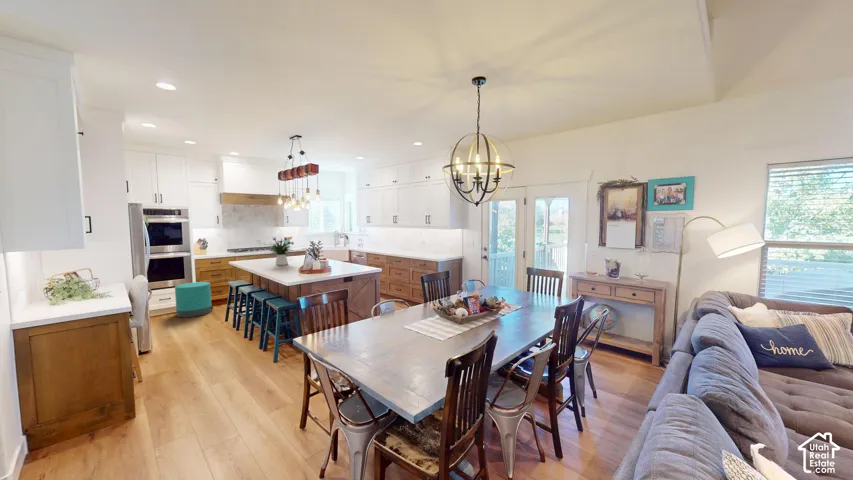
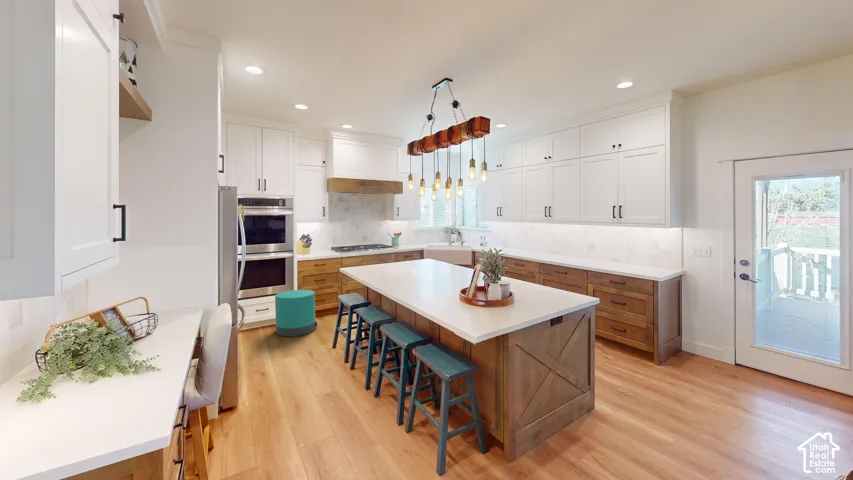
flower arrangement: present [271,238,294,265] -> none [389,233,432,277]

